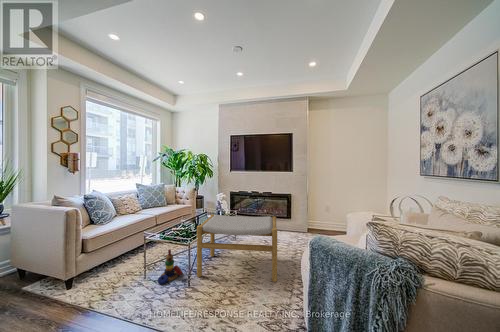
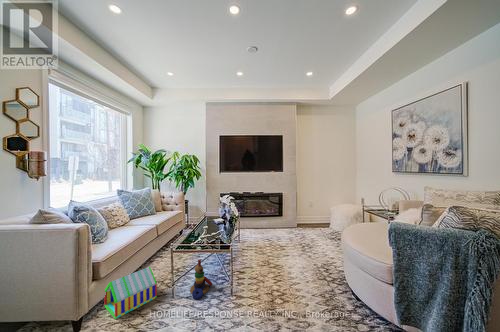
footstool: present [197,214,277,282] -> none [225,214,307,284]
toy house: none [95,249,134,287] -> present [104,267,157,319]

